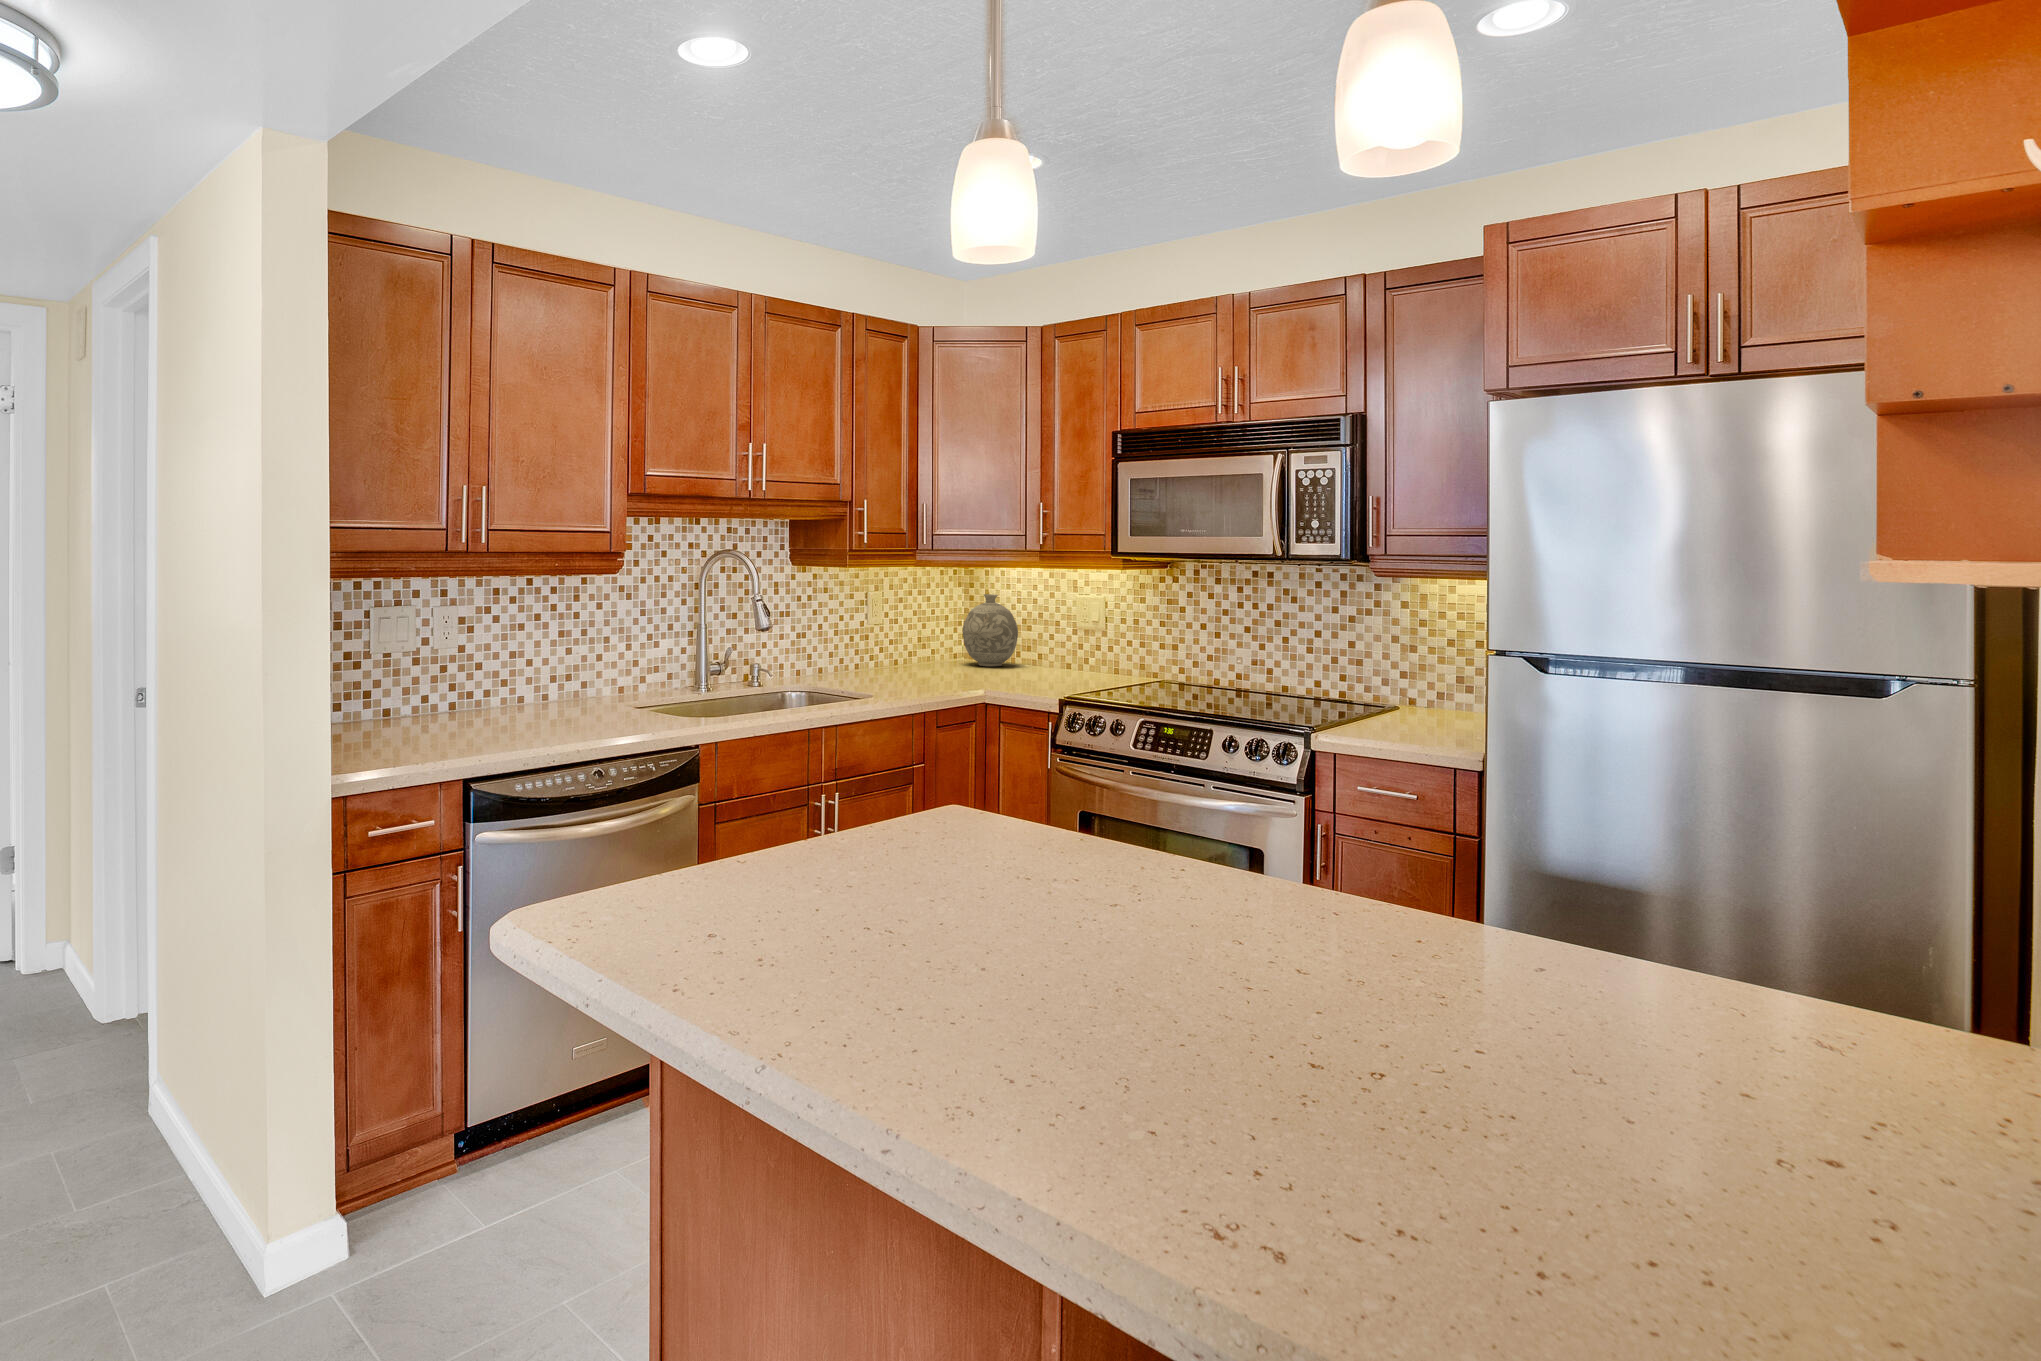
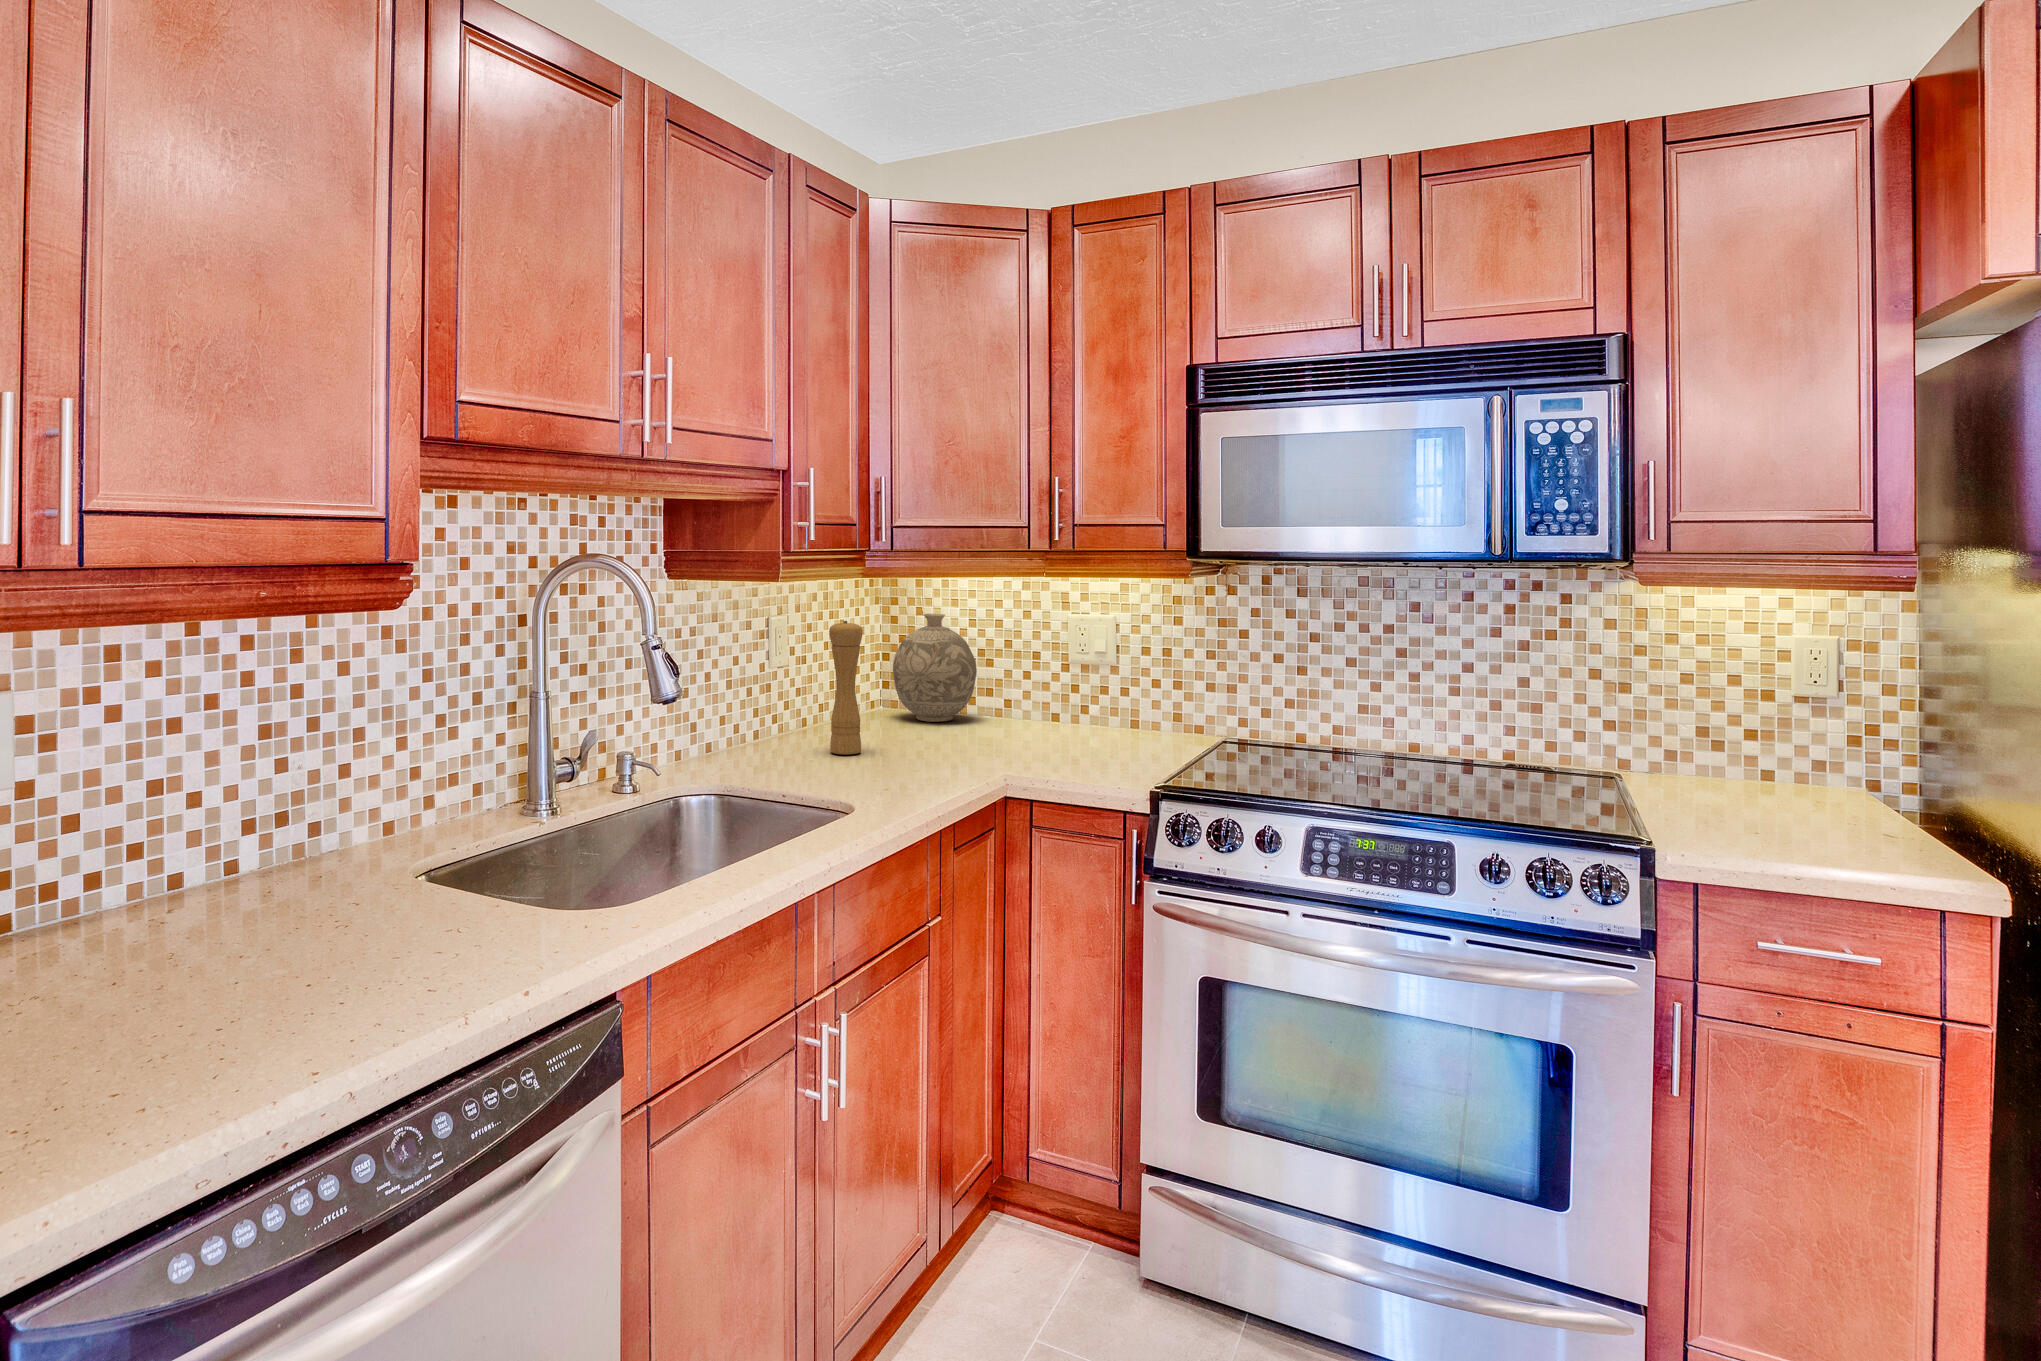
pepper mill: none [896,595,917,678] -> present [829,621,863,754]

